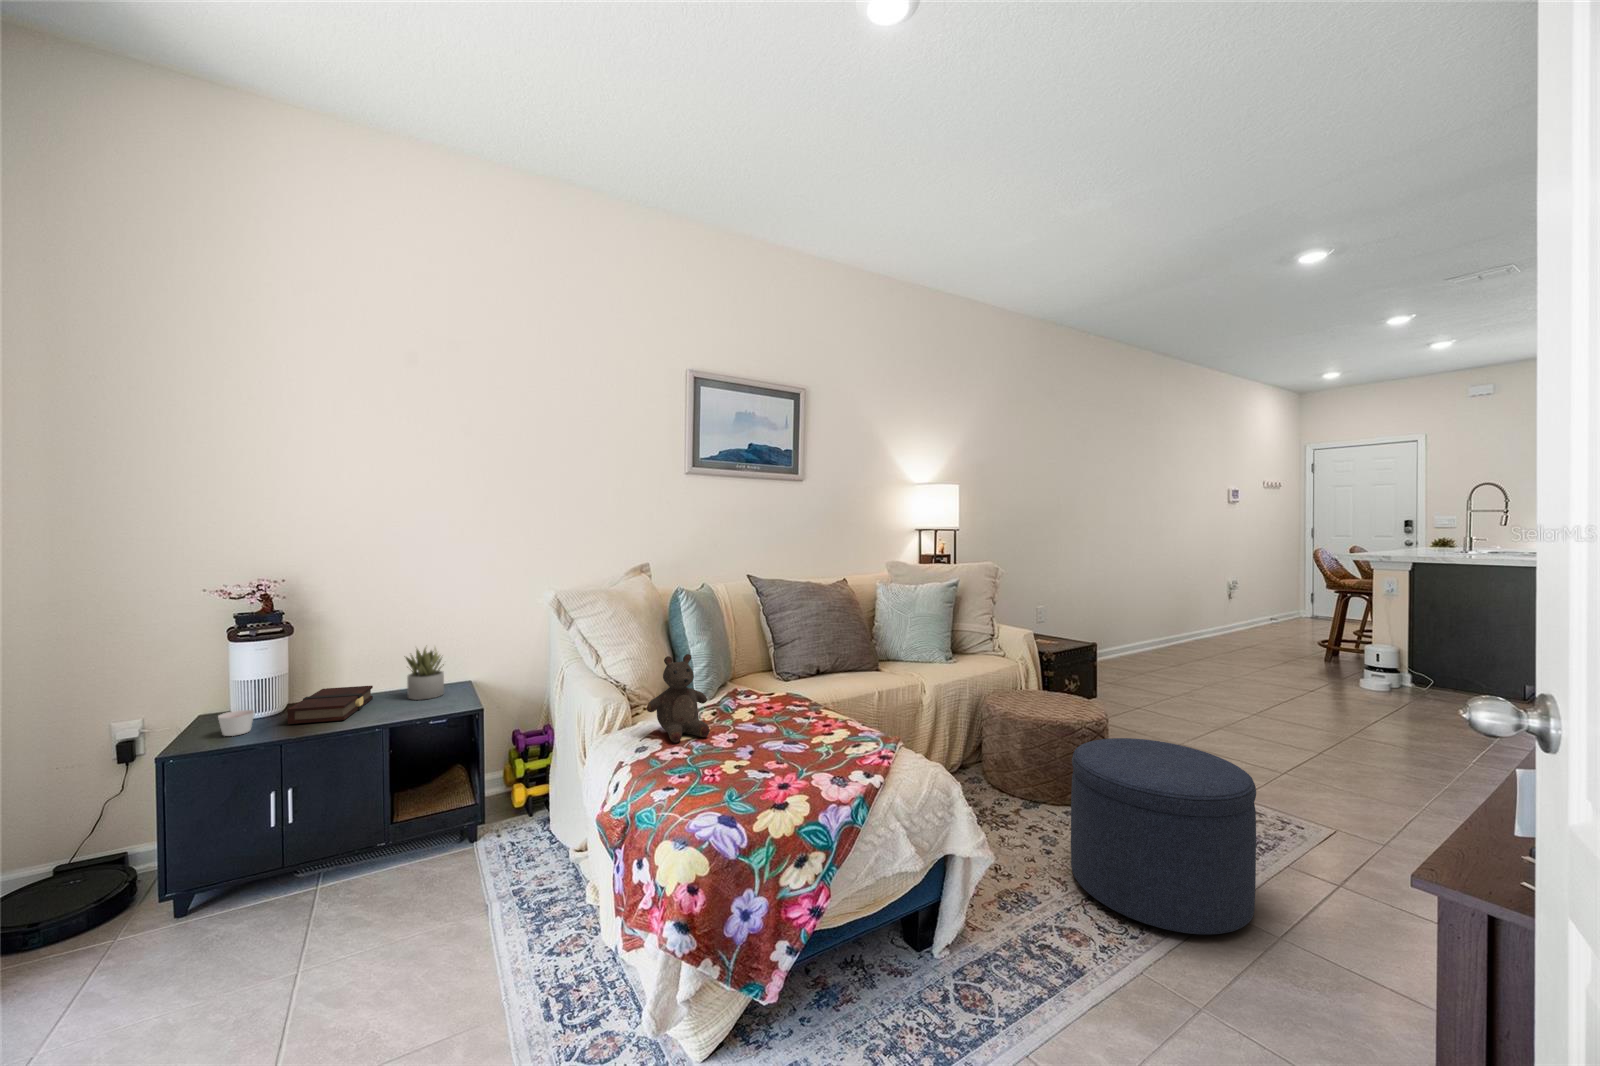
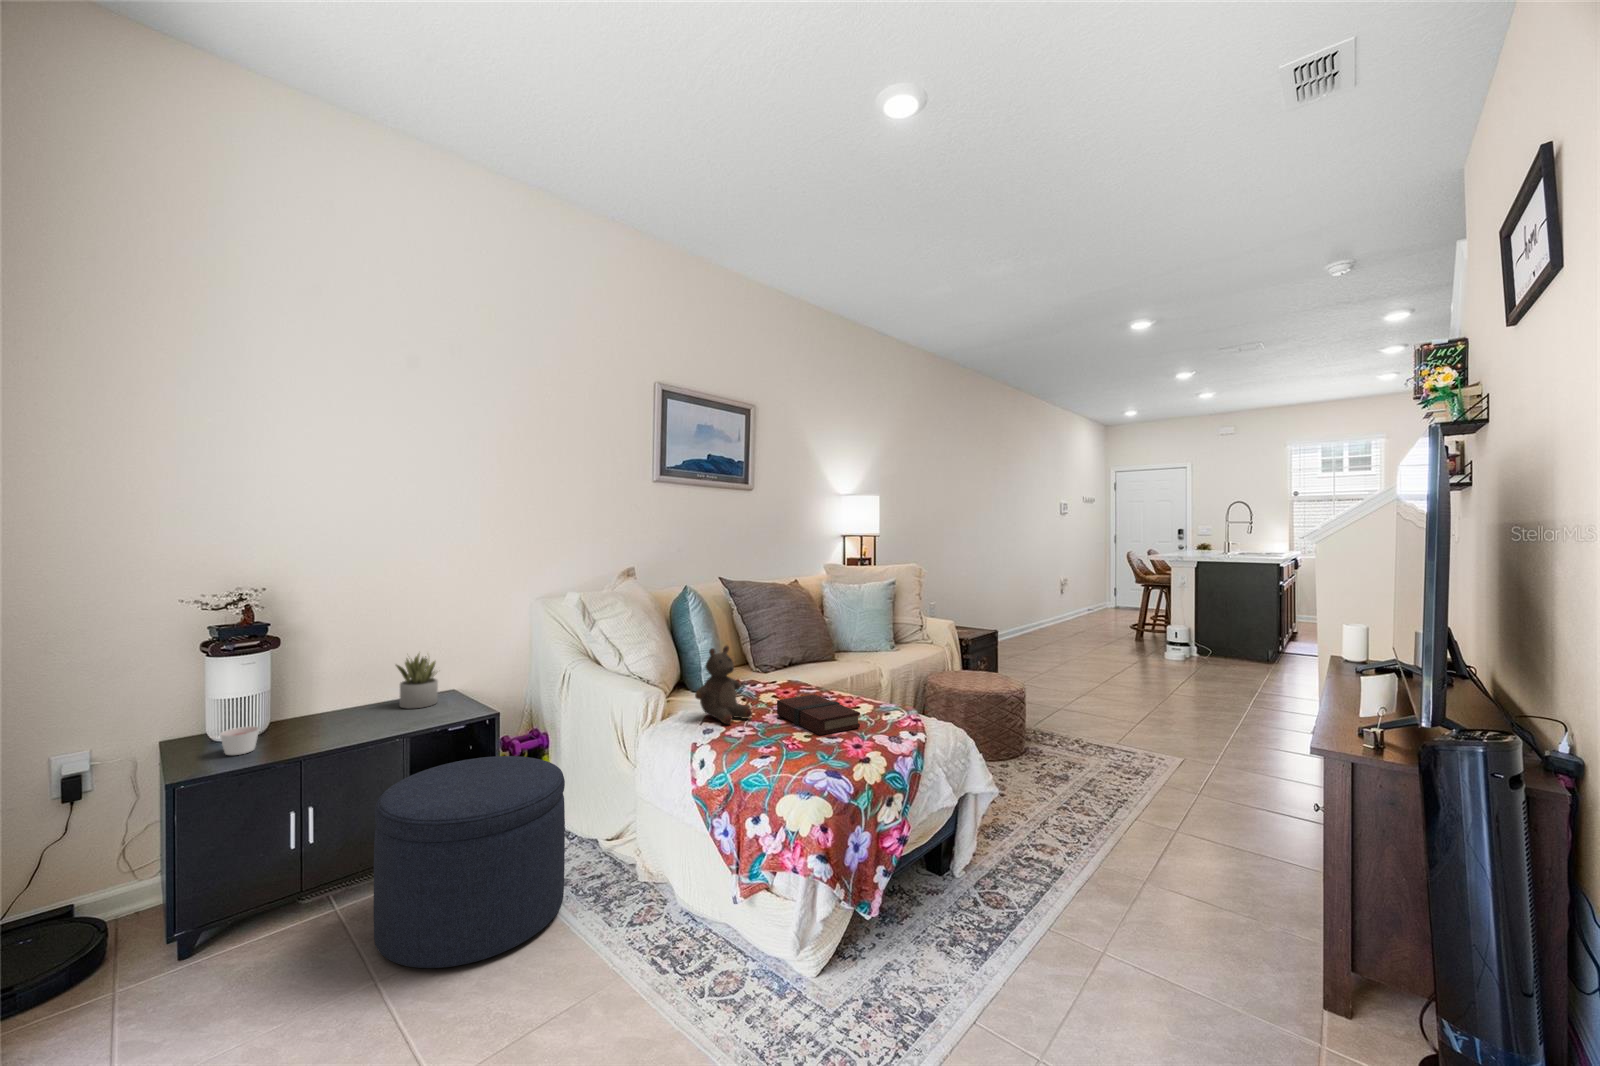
book: present [288,686,373,724] -> present [777,694,860,735]
ottoman: present [1071,738,1256,934] -> present [373,756,565,968]

